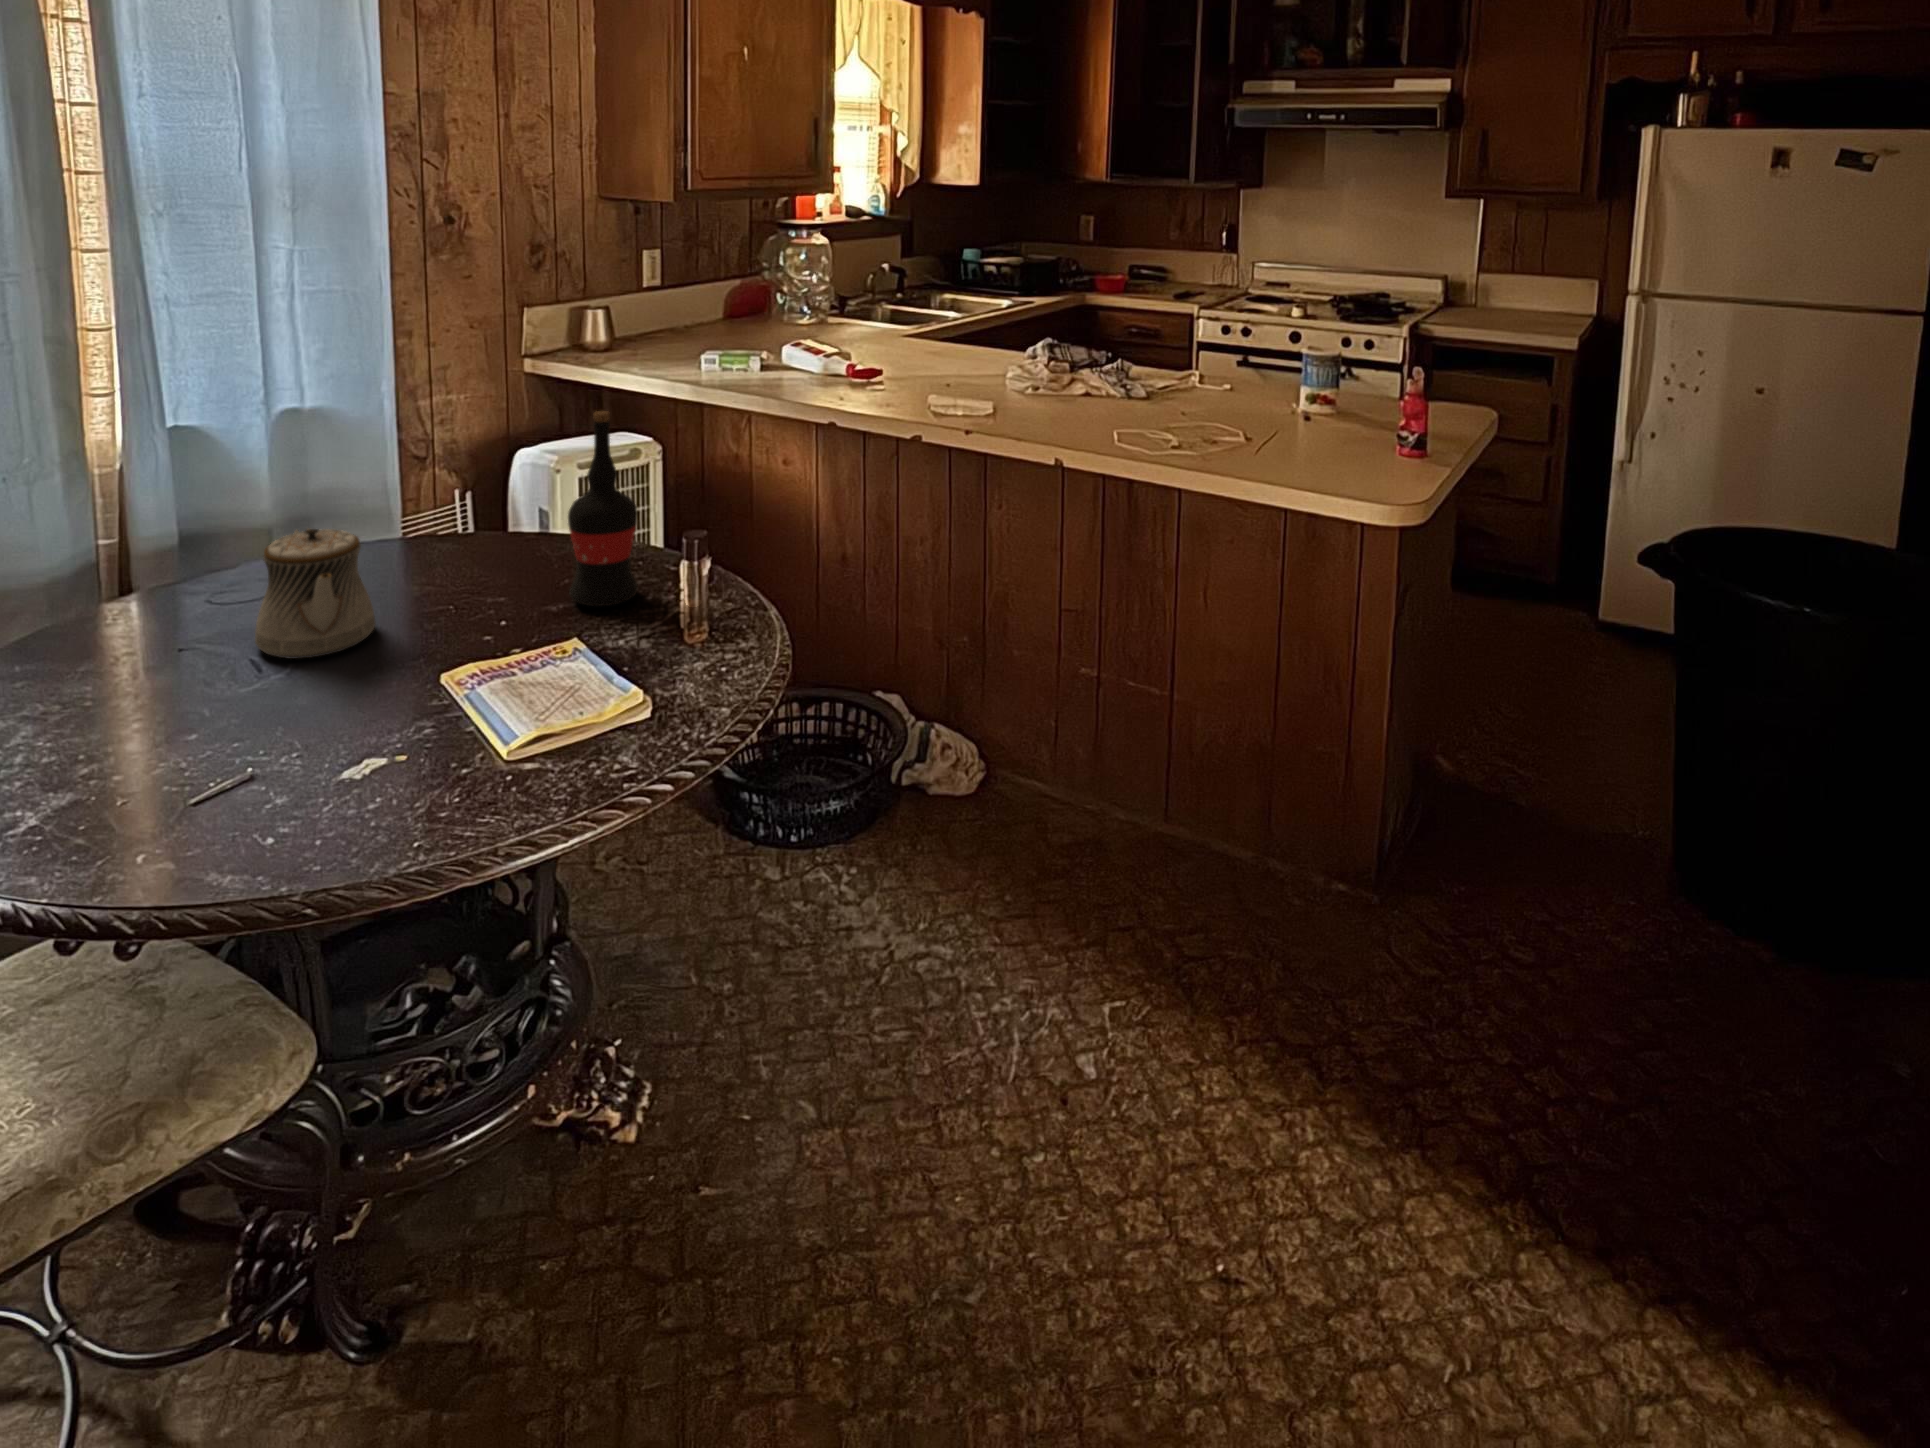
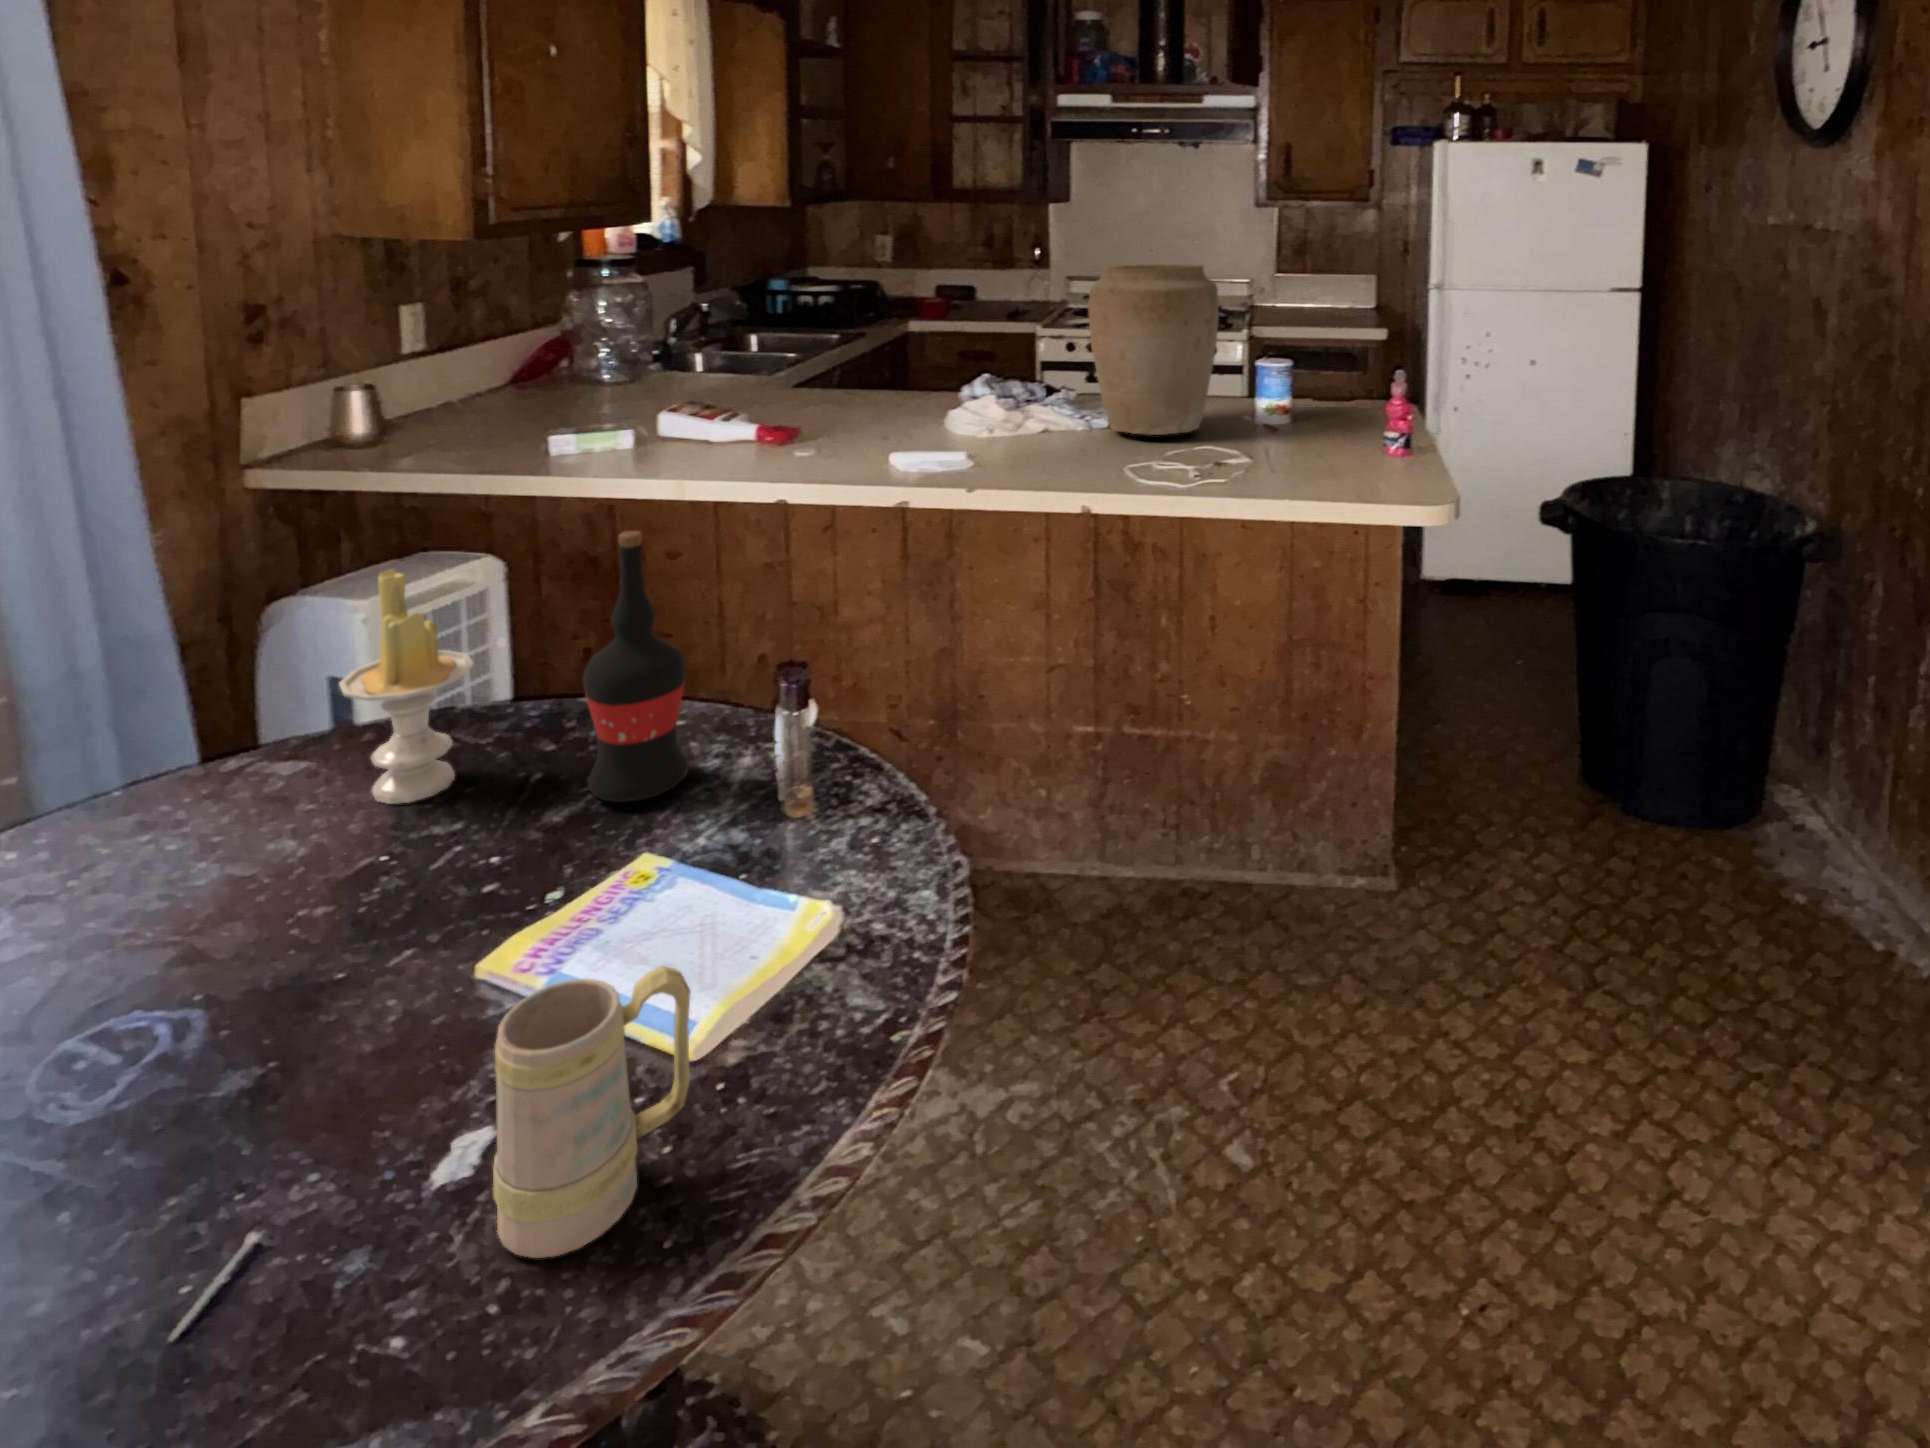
vase: none [1139,246,1268,412] -> present [1088,263,1219,435]
candle: none [442,418,524,578] -> present [339,570,473,804]
teapot: present [255,528,376,659] -> none [86,785,312,1024]
mug: none [333,665,457,827] -> present [493,966,691,1258]

